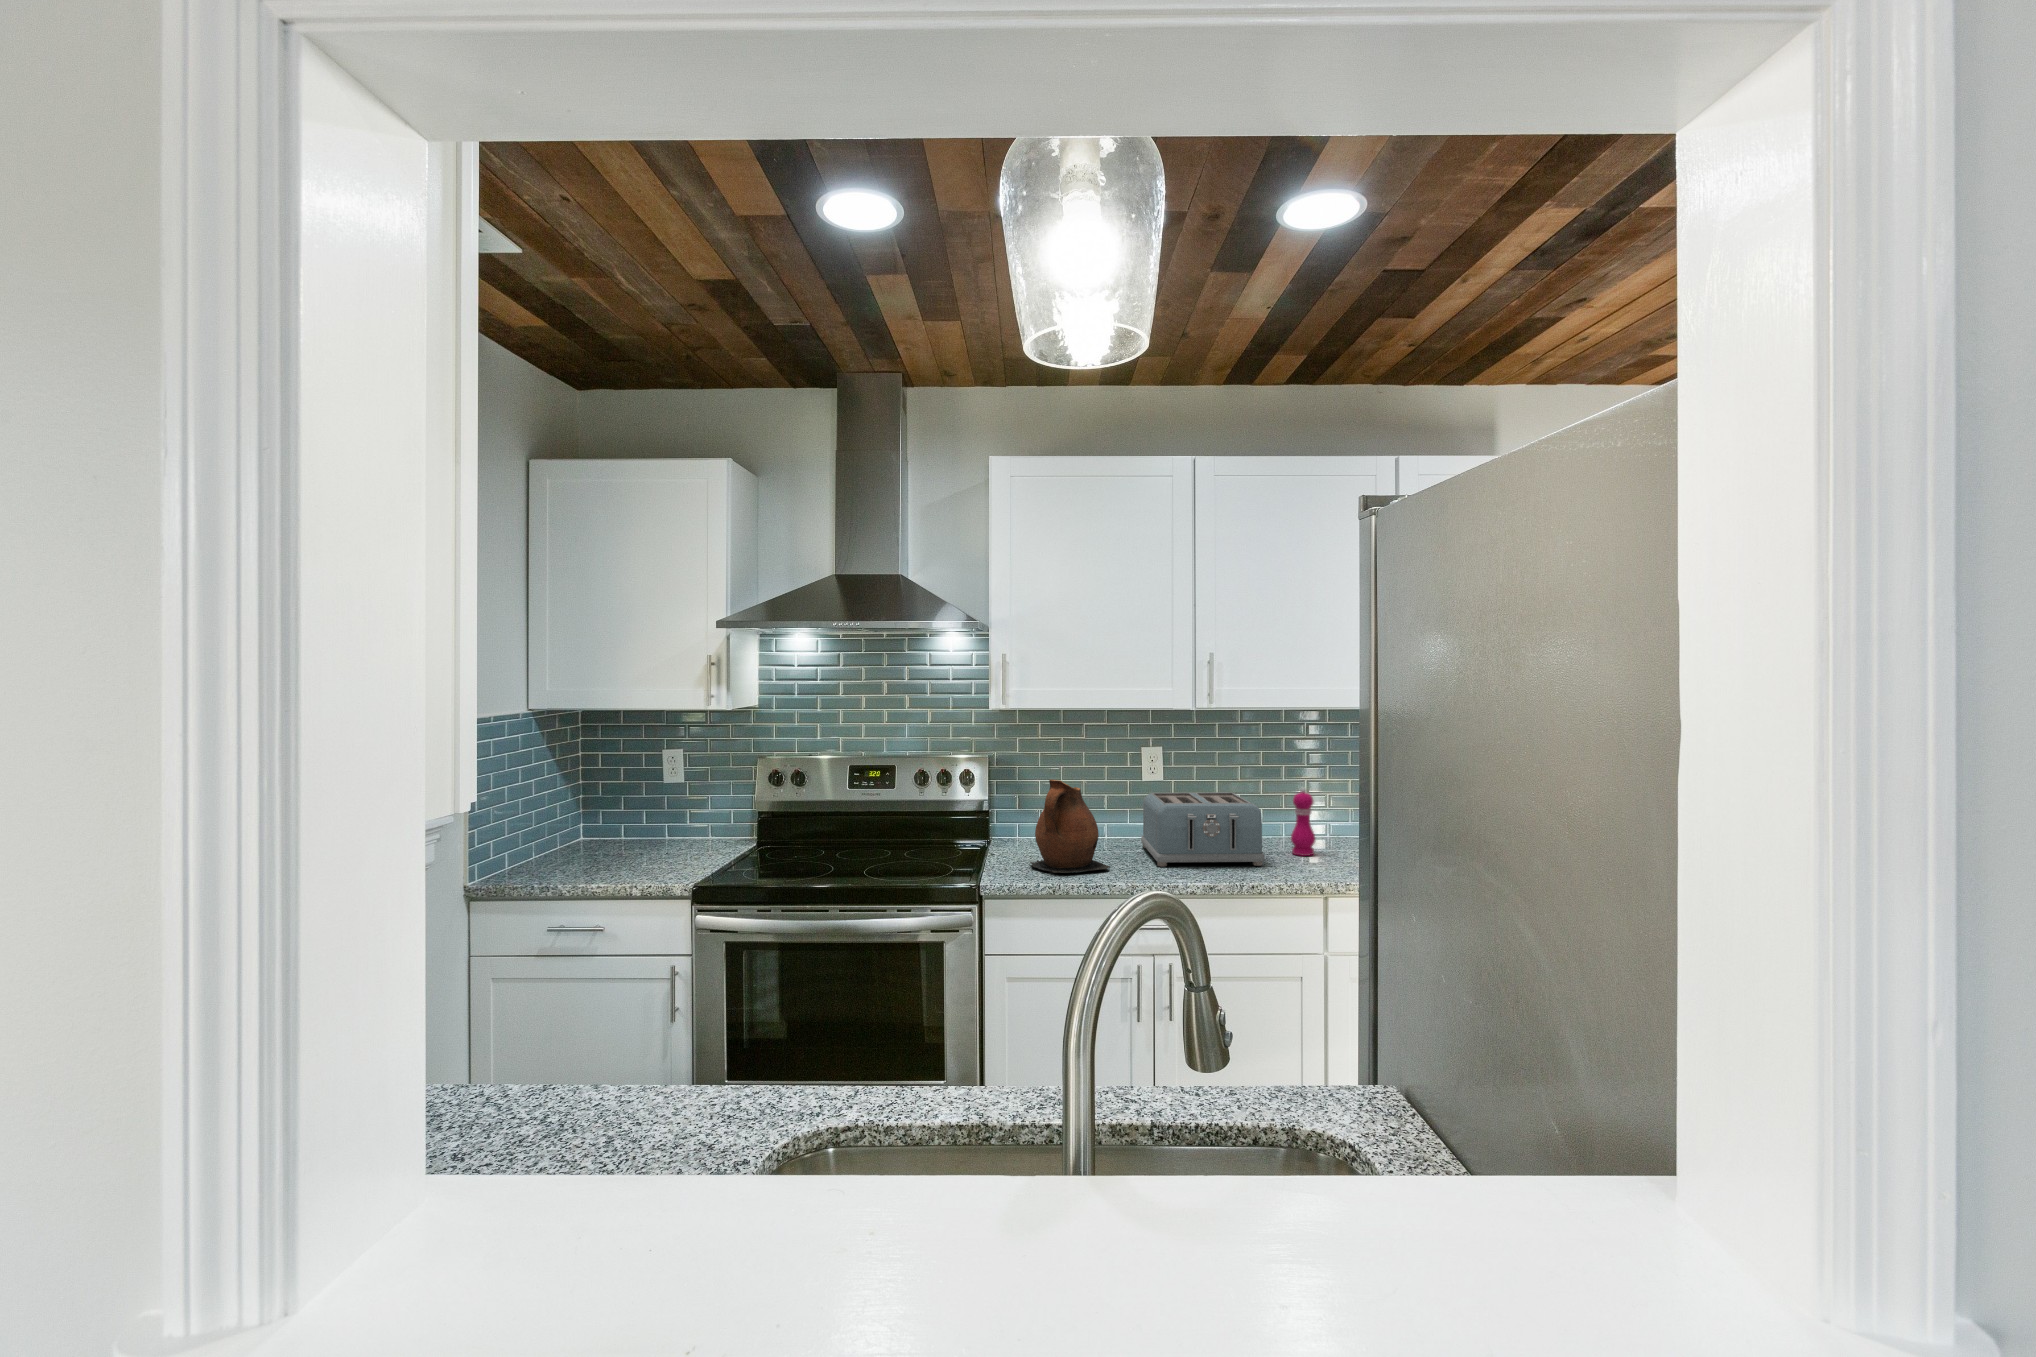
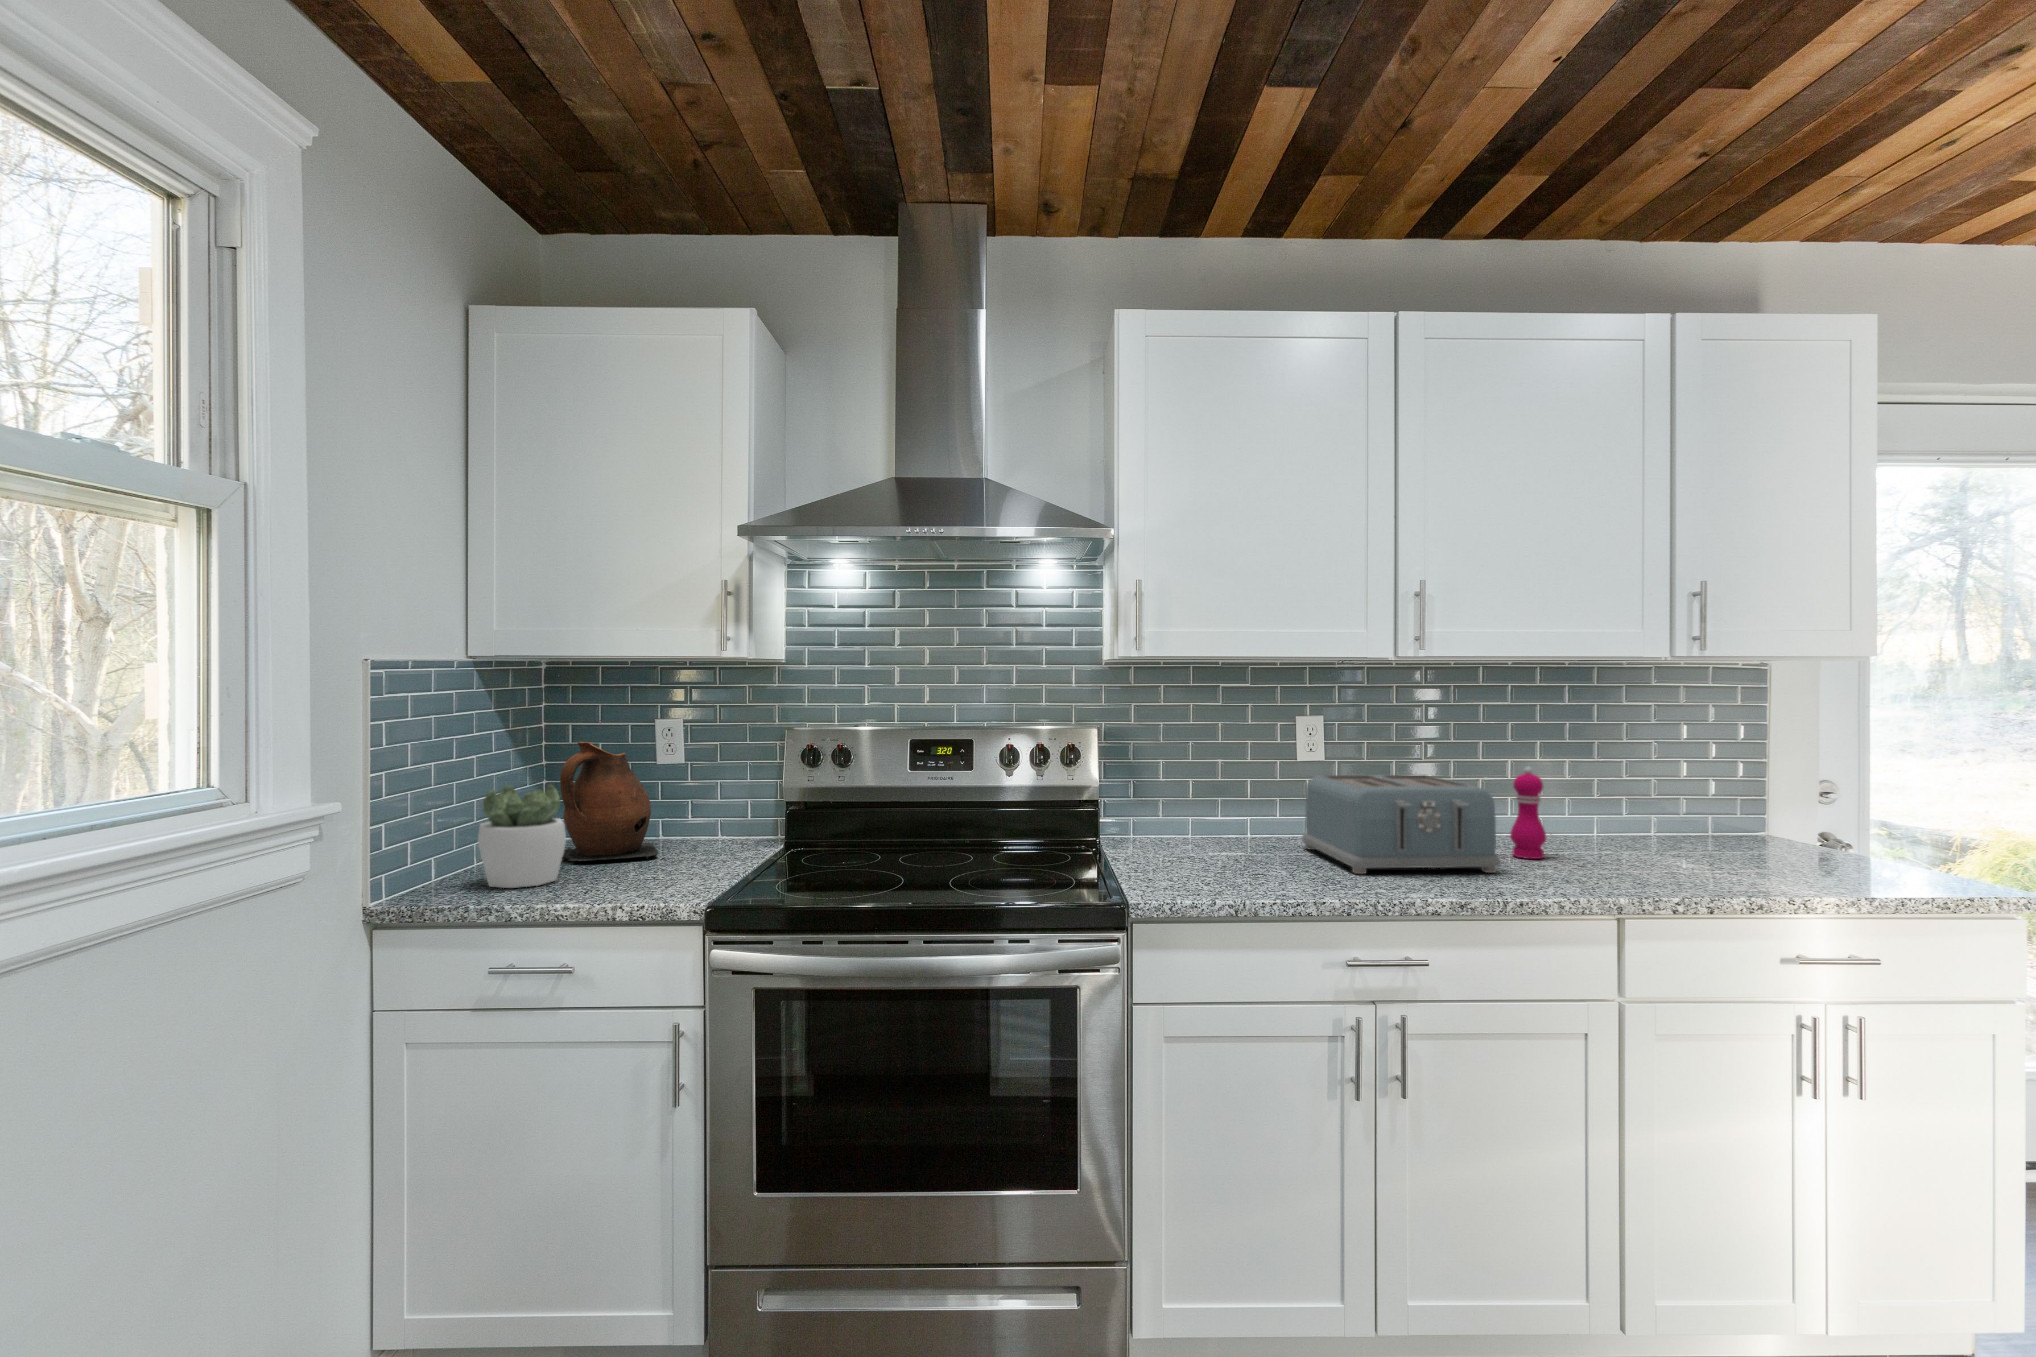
ceramic pitcher: present [1030,780,1110,873] -> present [560,742,659,861]
succulent plant: none [538,802,599,874] -> present [478,784,566,888]

